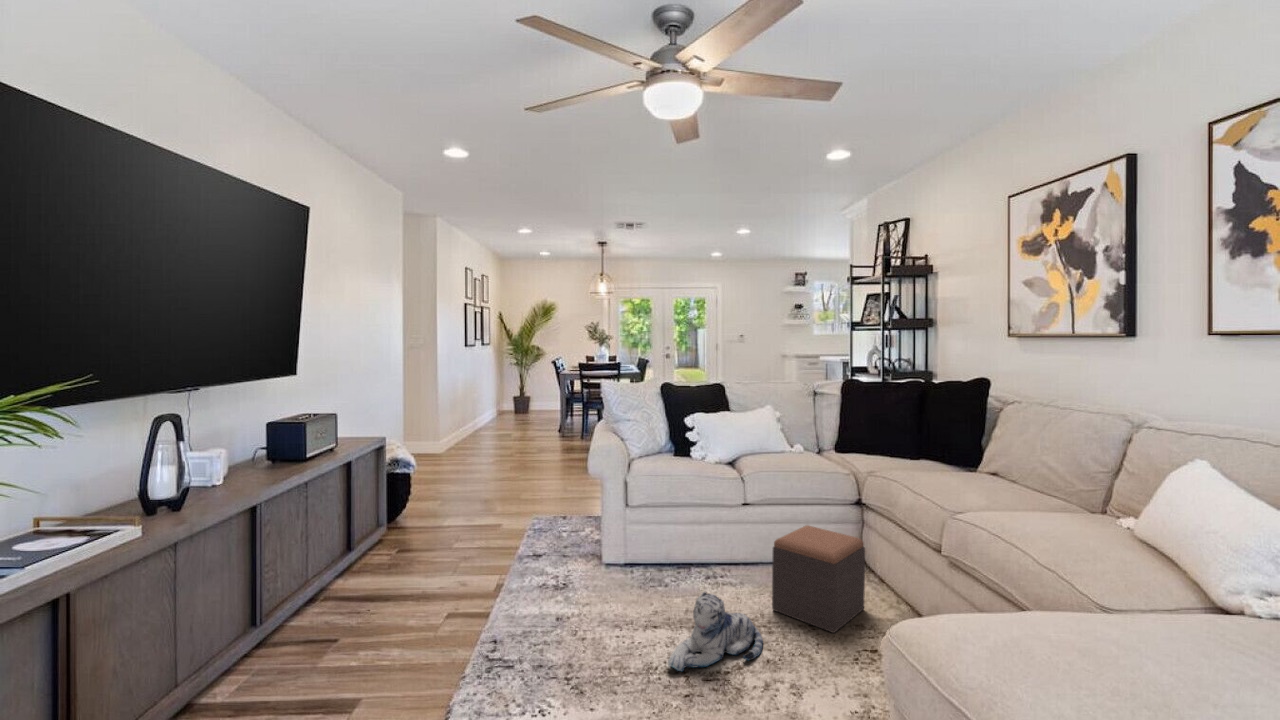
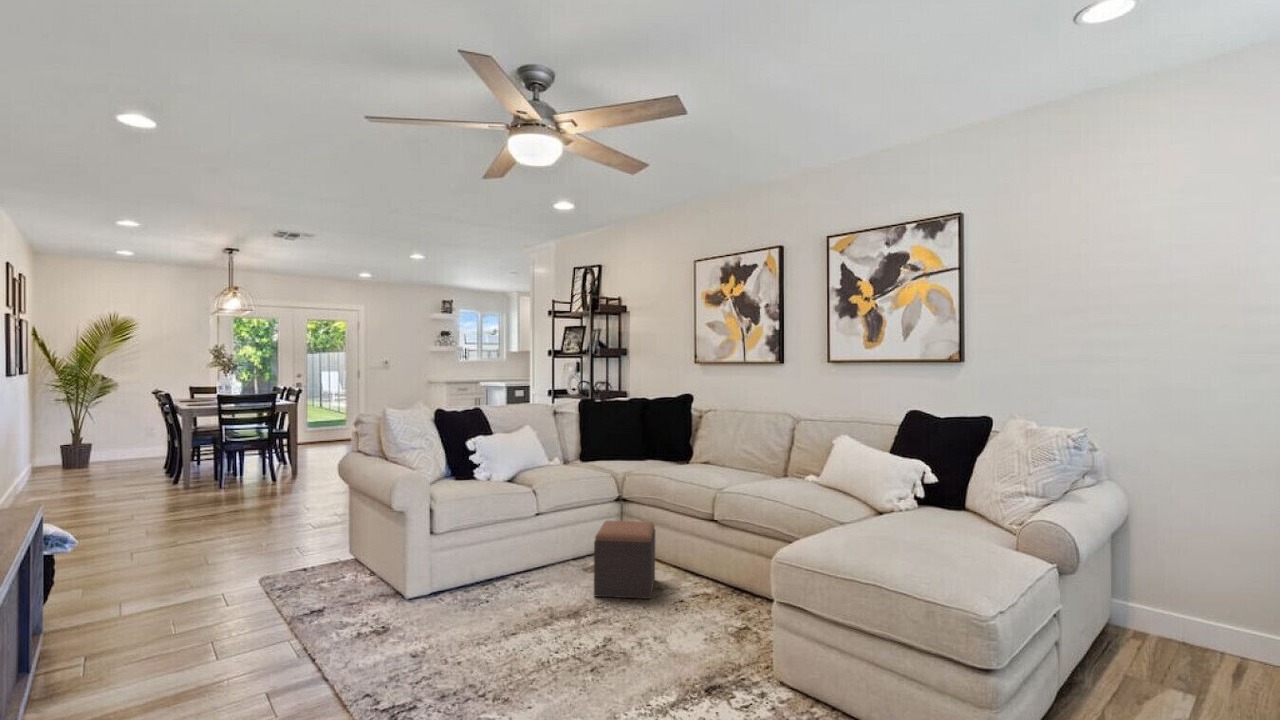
plush toy: present [668,592,763,671] -> none [553,583,614,655]

